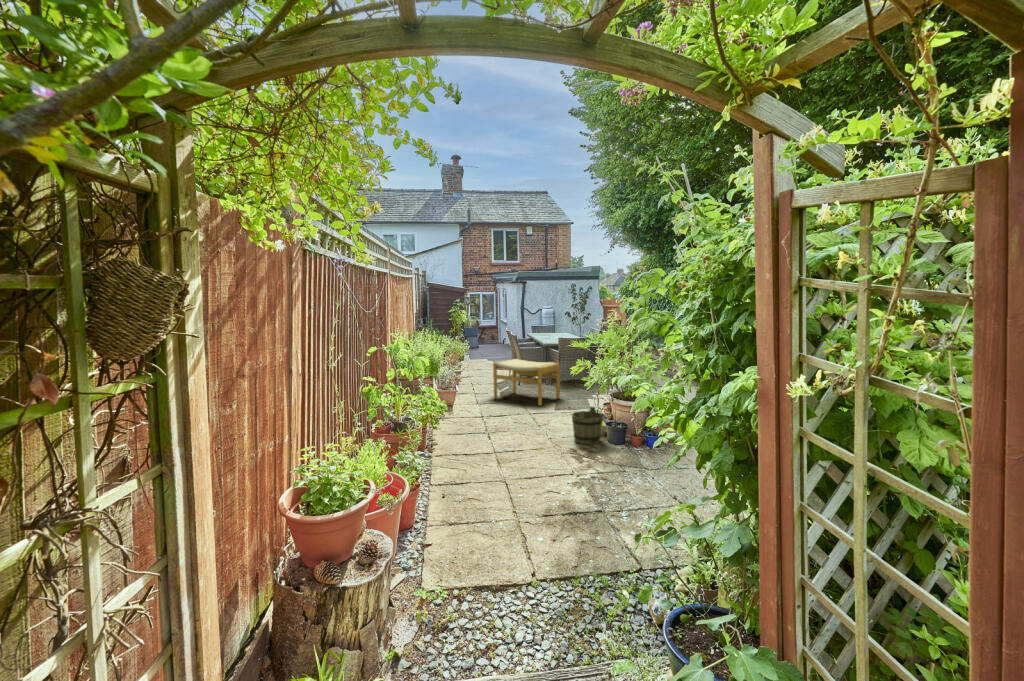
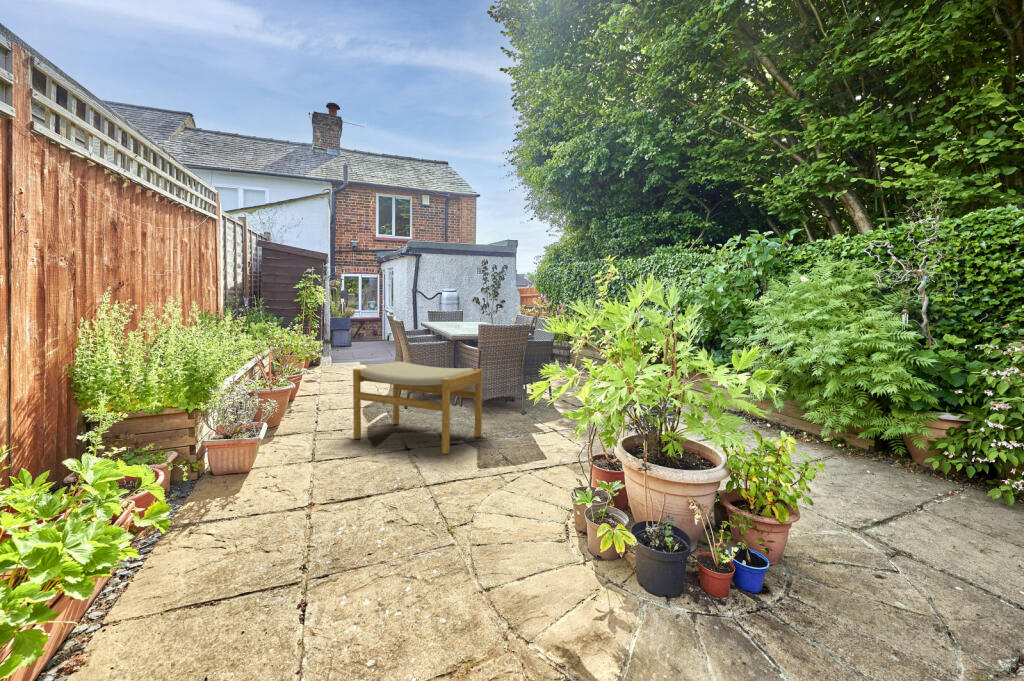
bucket: present [572,407,603,444] -> none [543,485,628,602]

